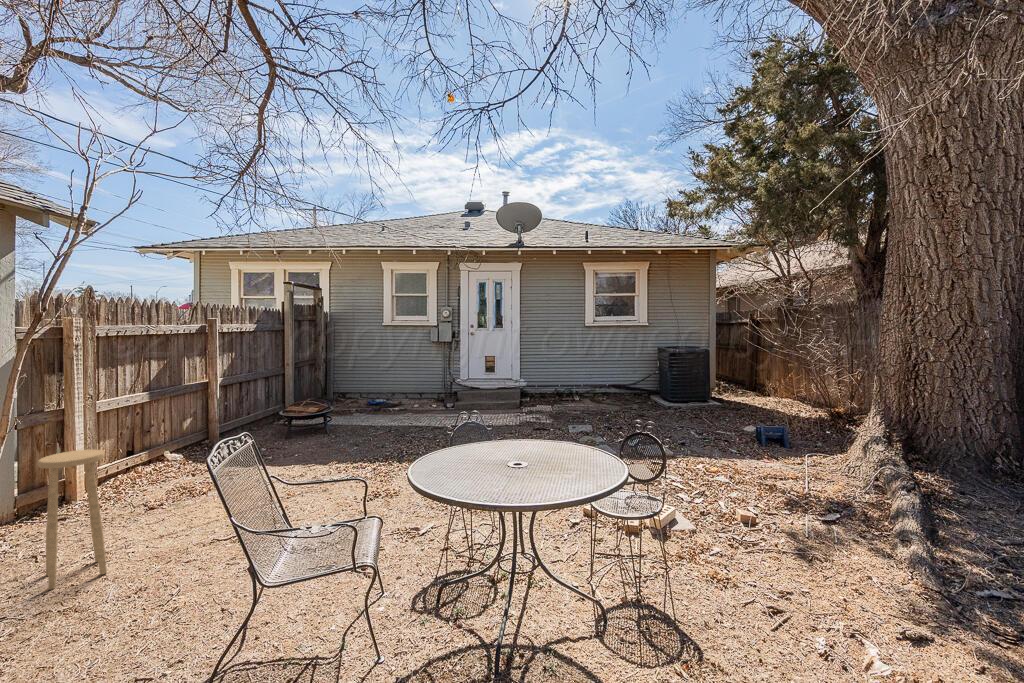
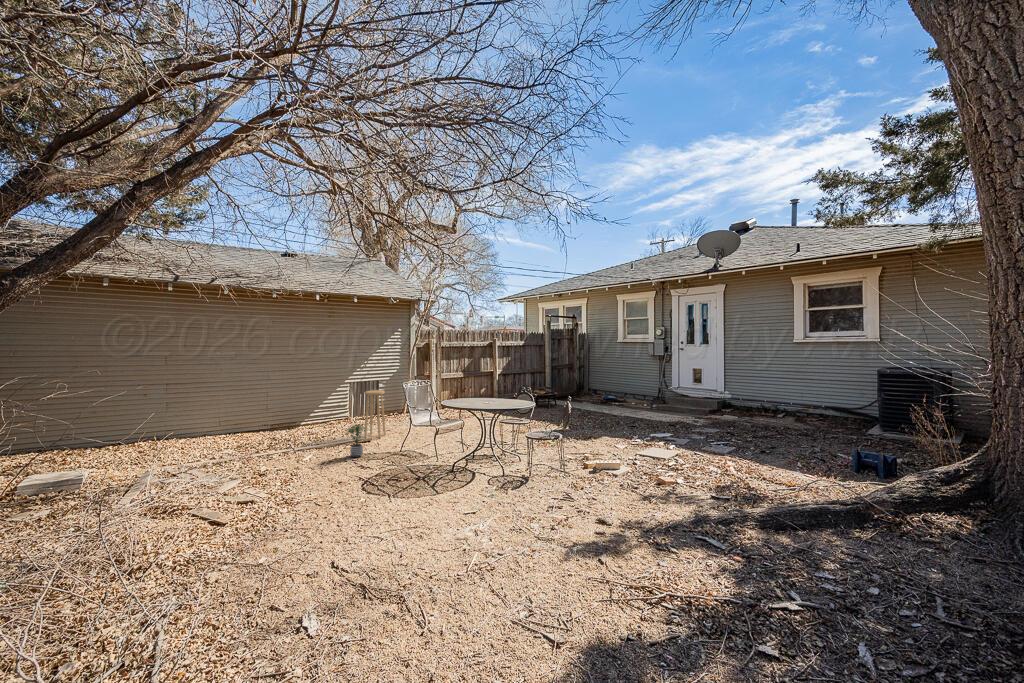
potted plant: none [100,548,183,650] -> present [347,425,365,458]

